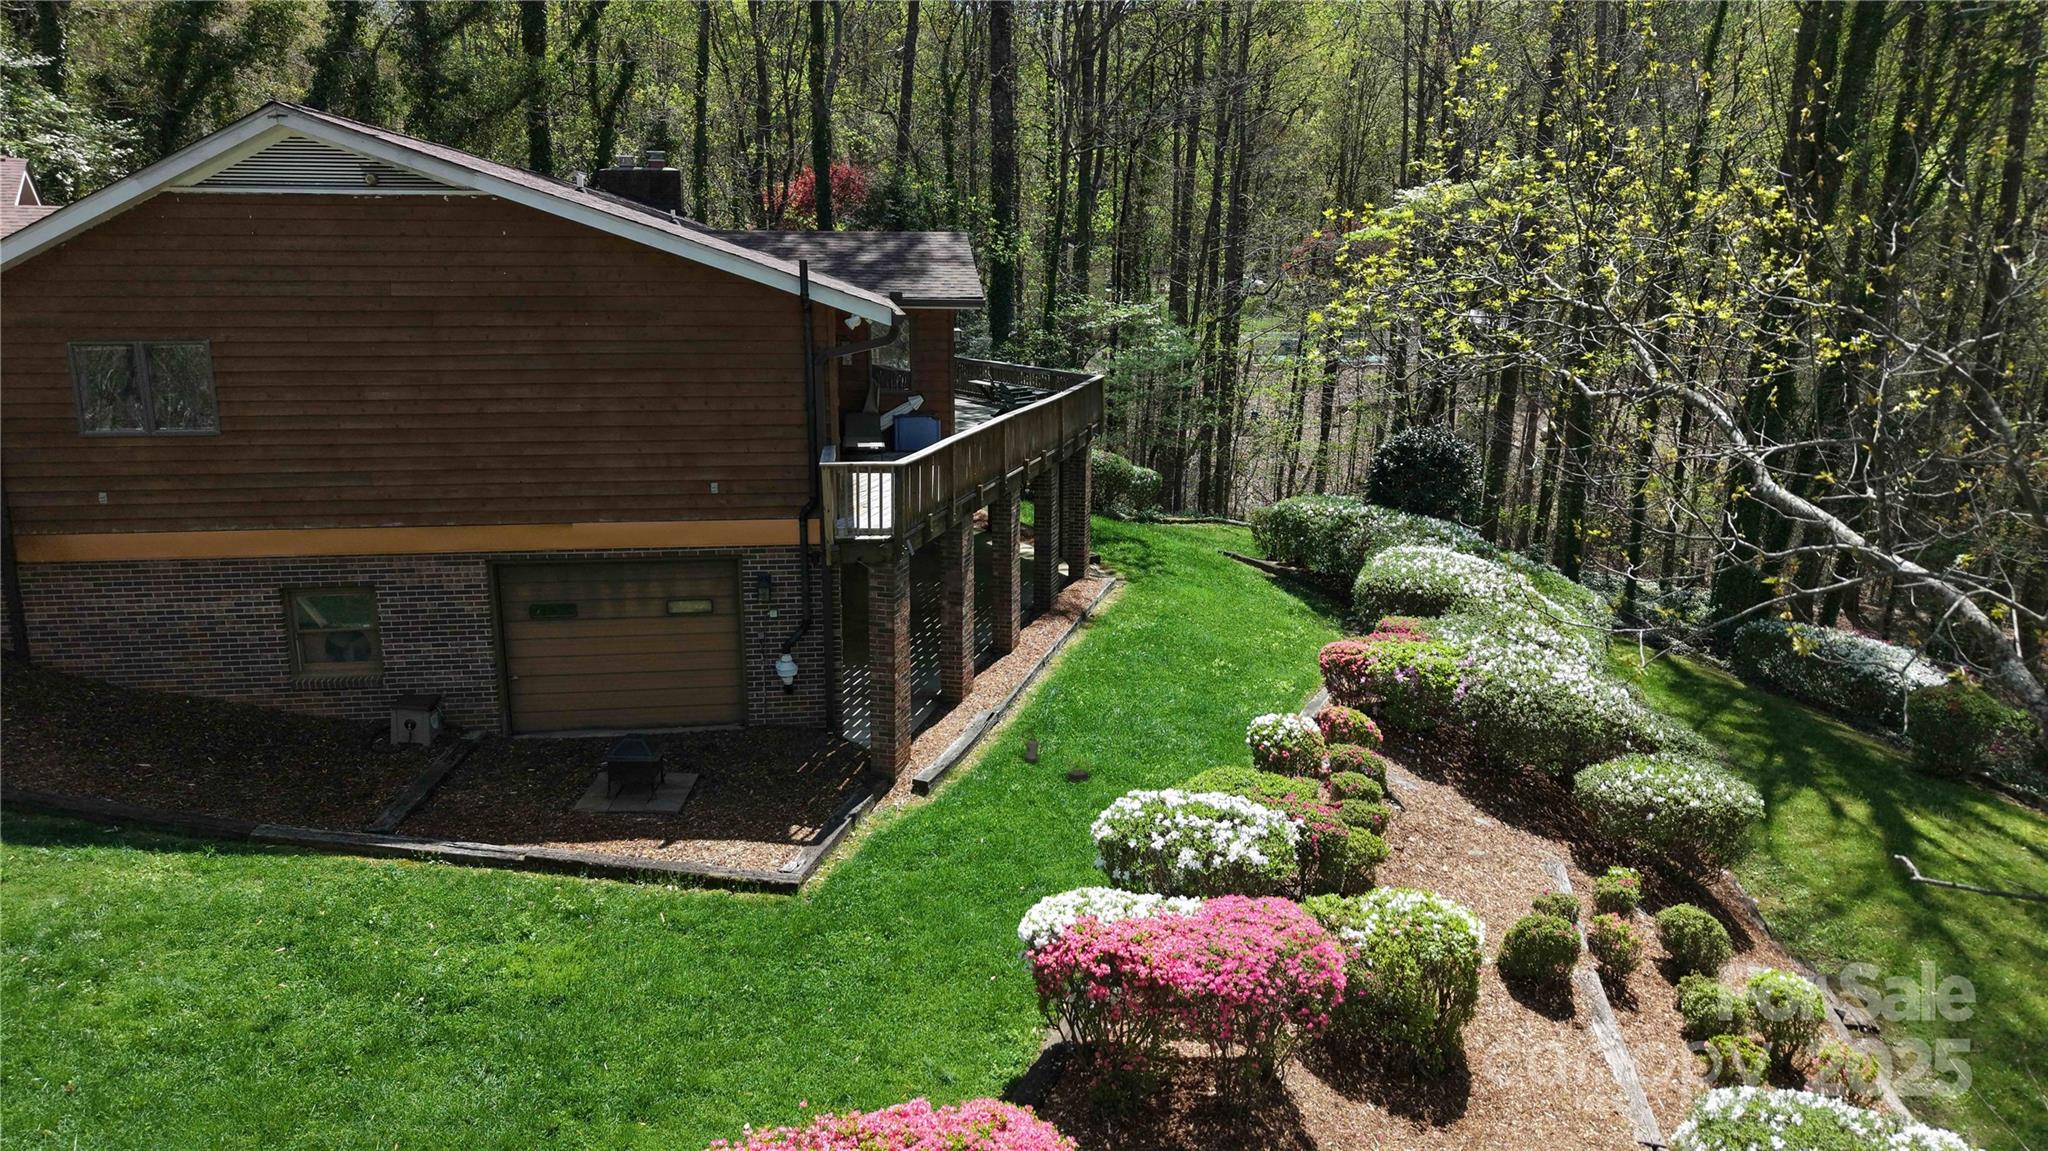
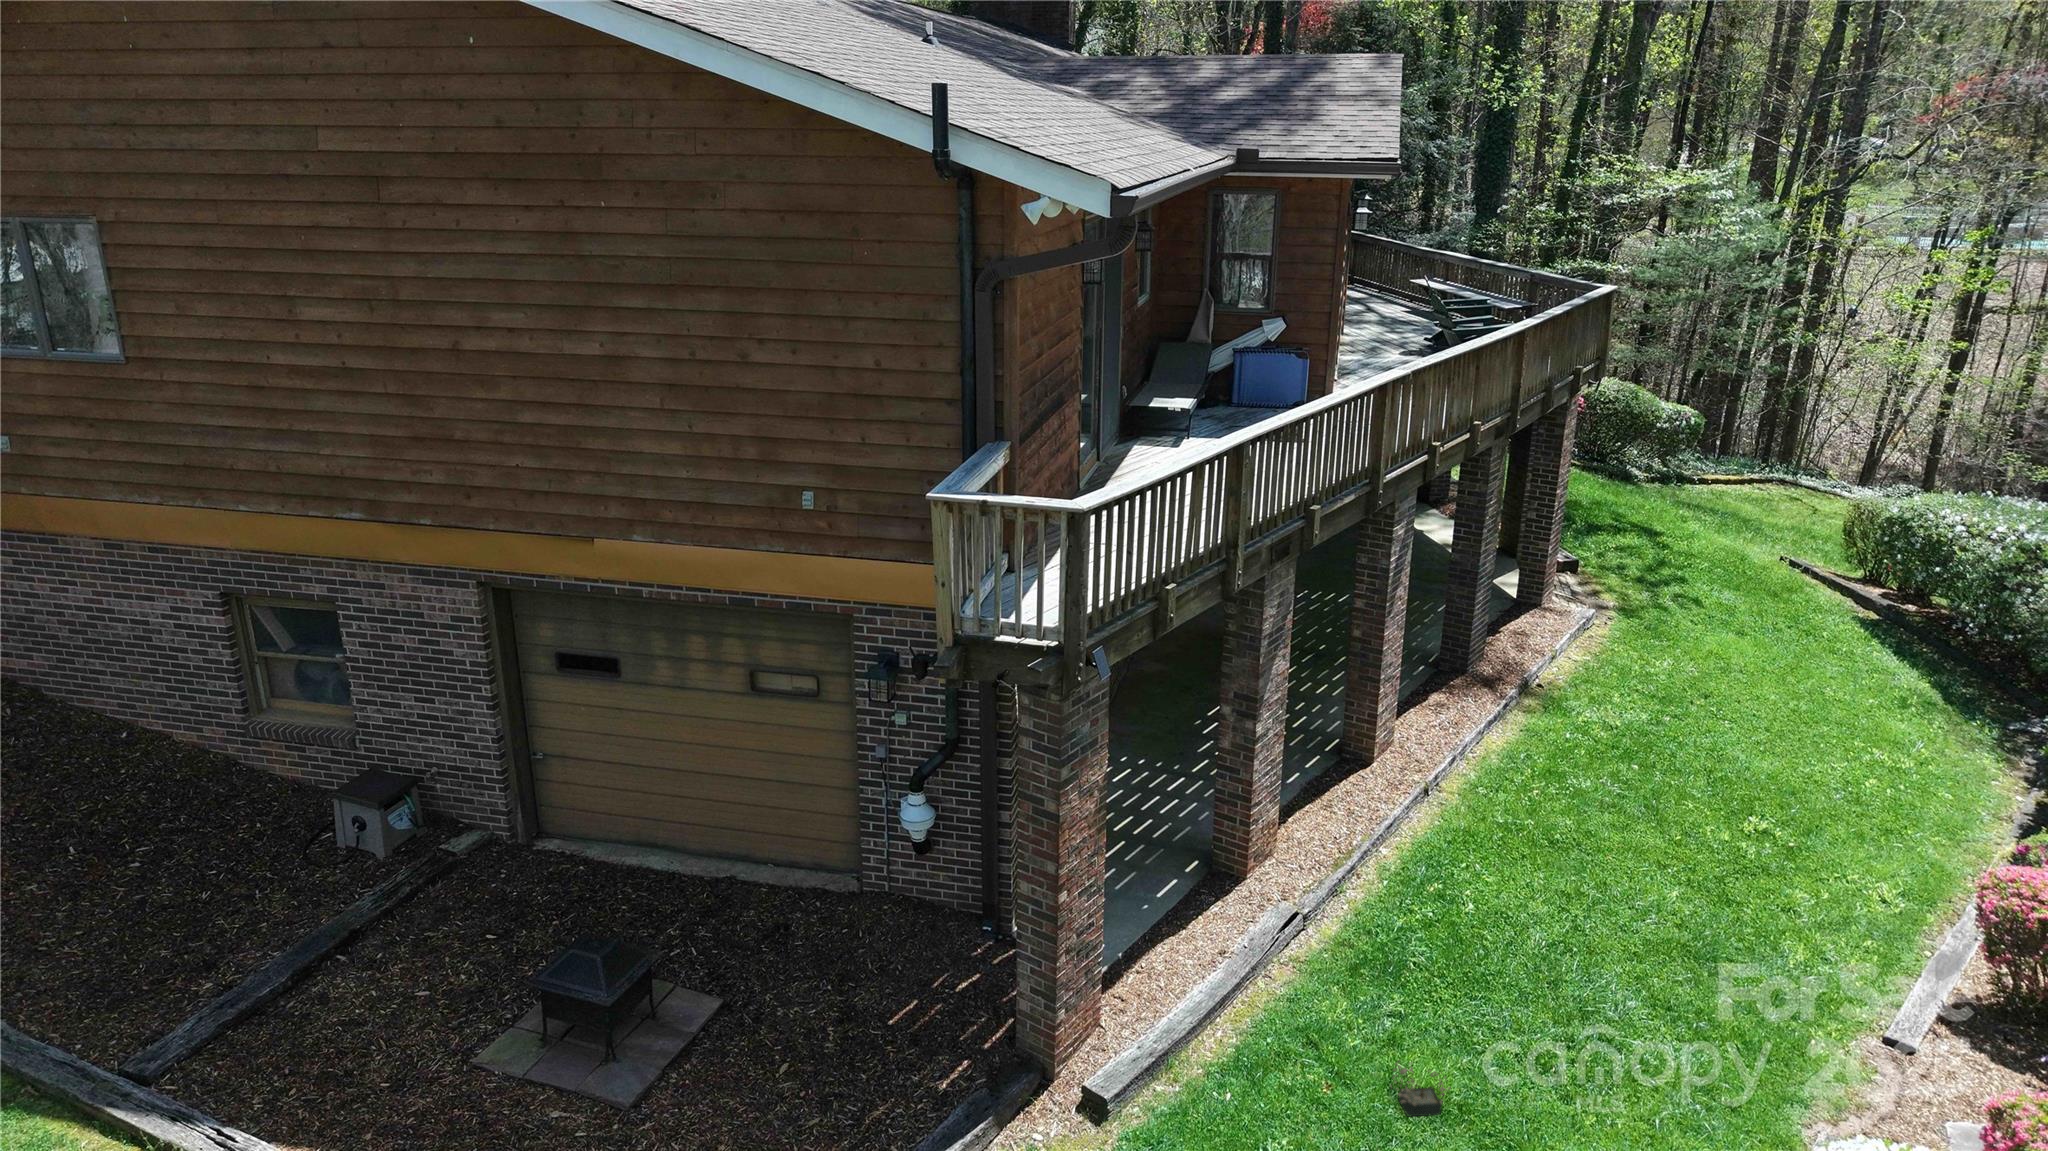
watering can: present [1022,730,1044,763] -> none [1330,980,1368,1042]

